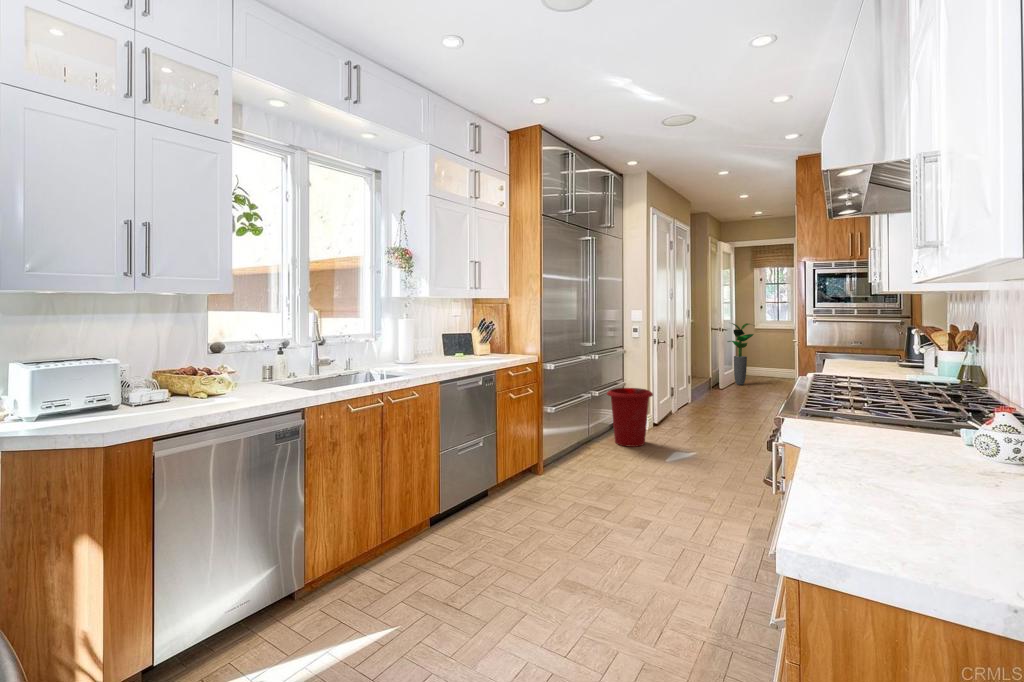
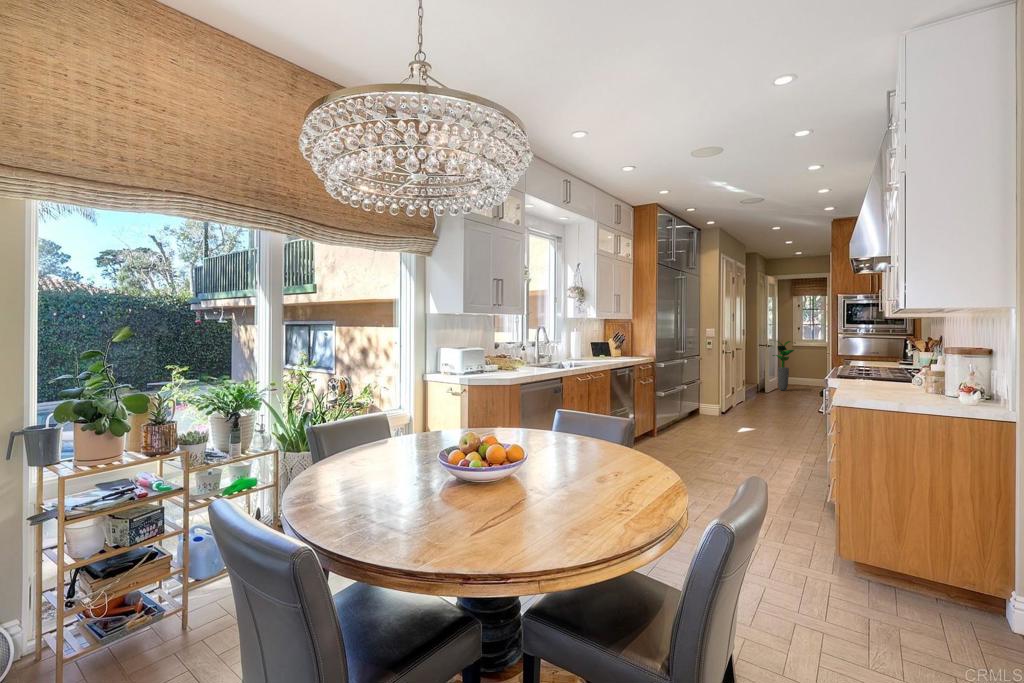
waste bin: present [607,388,653,447] -> none [692,384,726,424]

